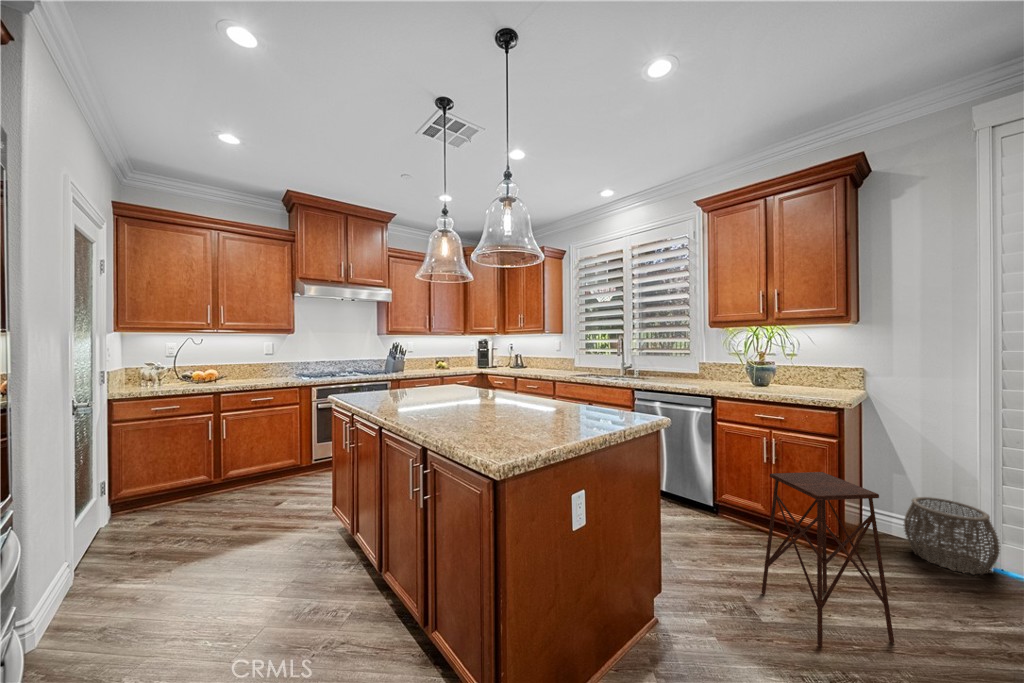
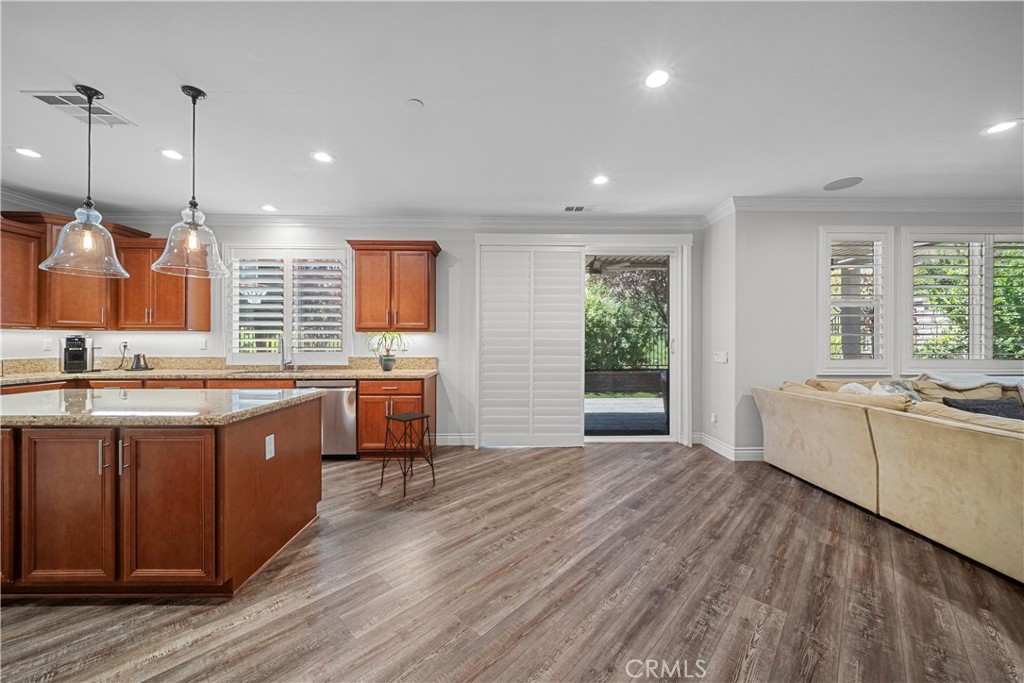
woven basket: present [904,497,1000,575] -> none [451,421,482,453]

